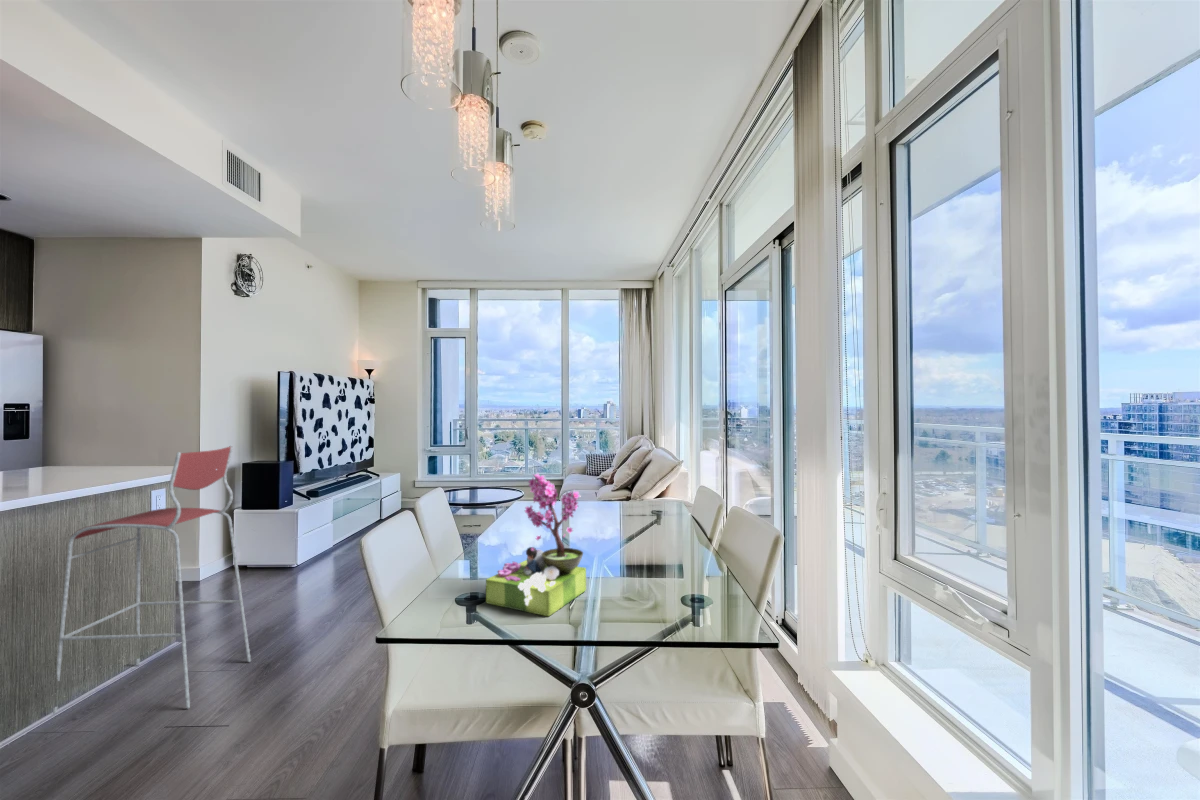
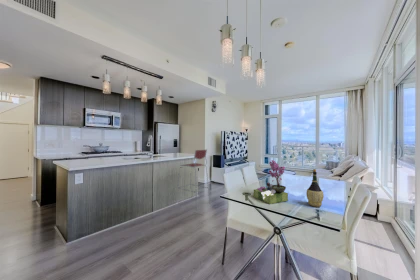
wine bottle: none [631,489,670,589] -> present [306,169,324,207]

